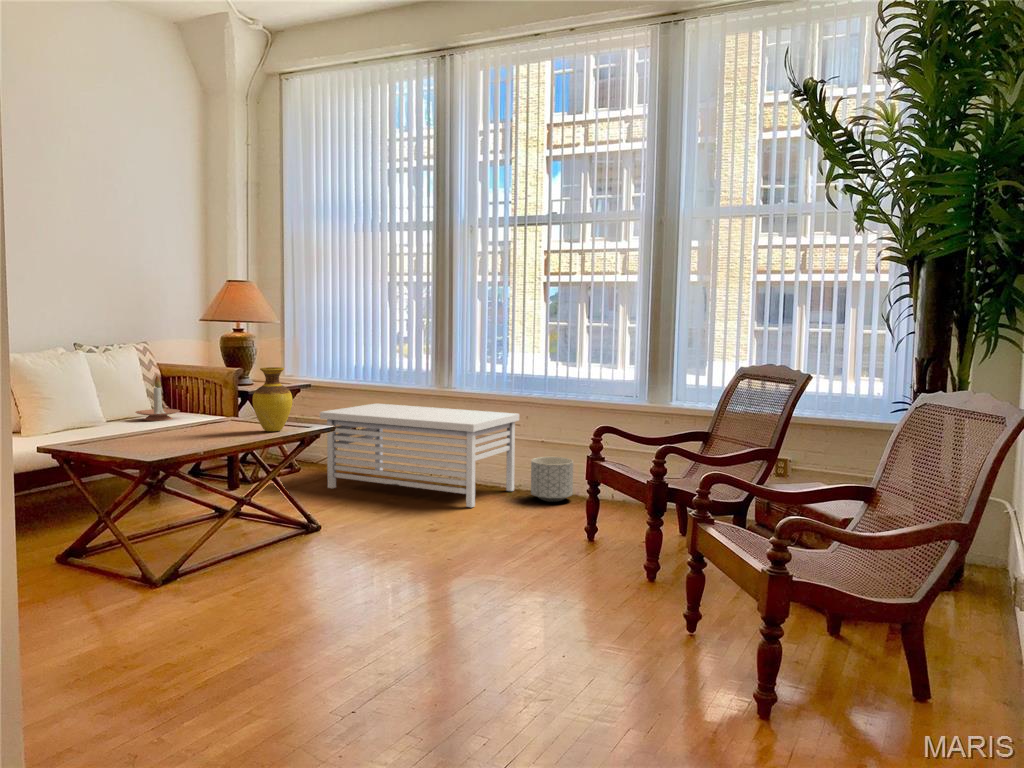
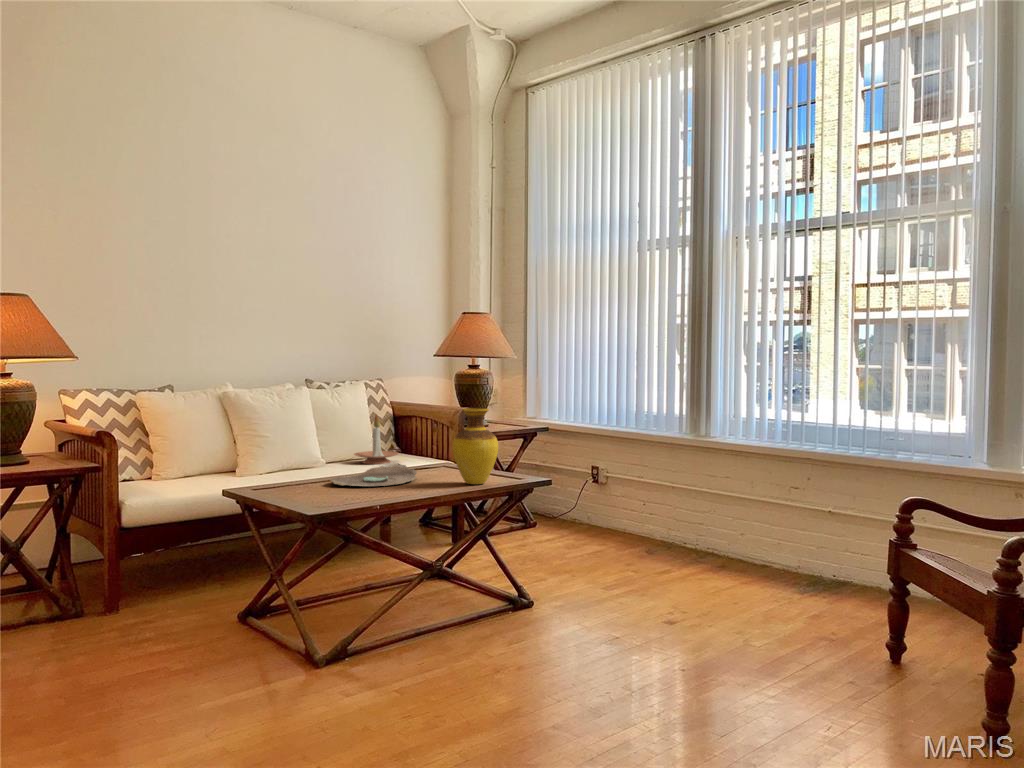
storage bench: present [320,404,519,507] -> none [551,452,797,592]
decorative bowl: none [136,417,217,438] -> present [330,463,417,487]
planter: present [531,457,573,502] -> none [811,531,872,594]

